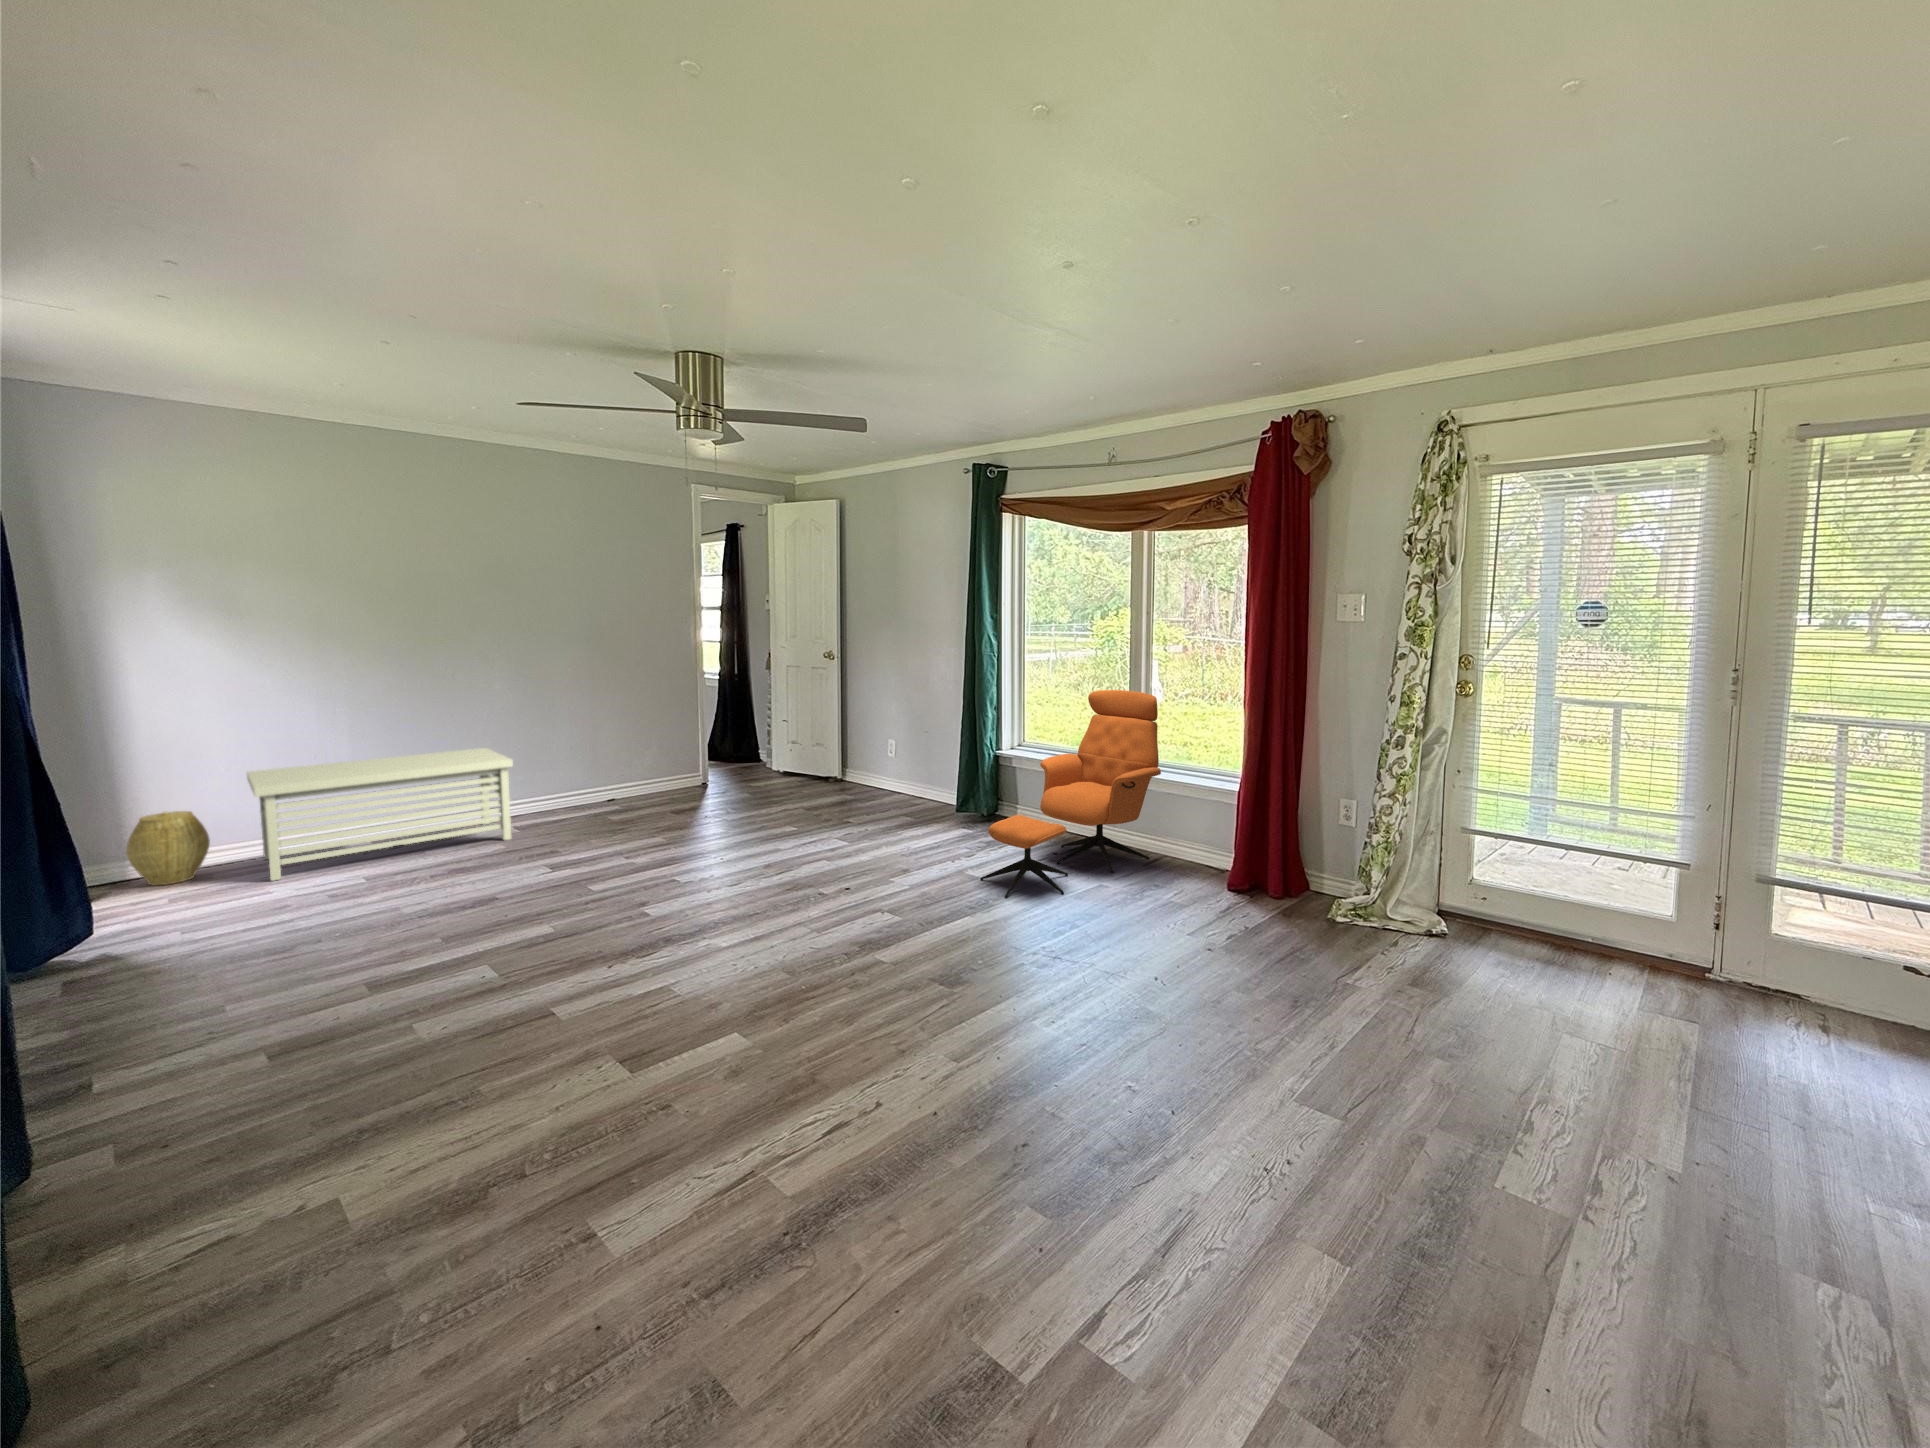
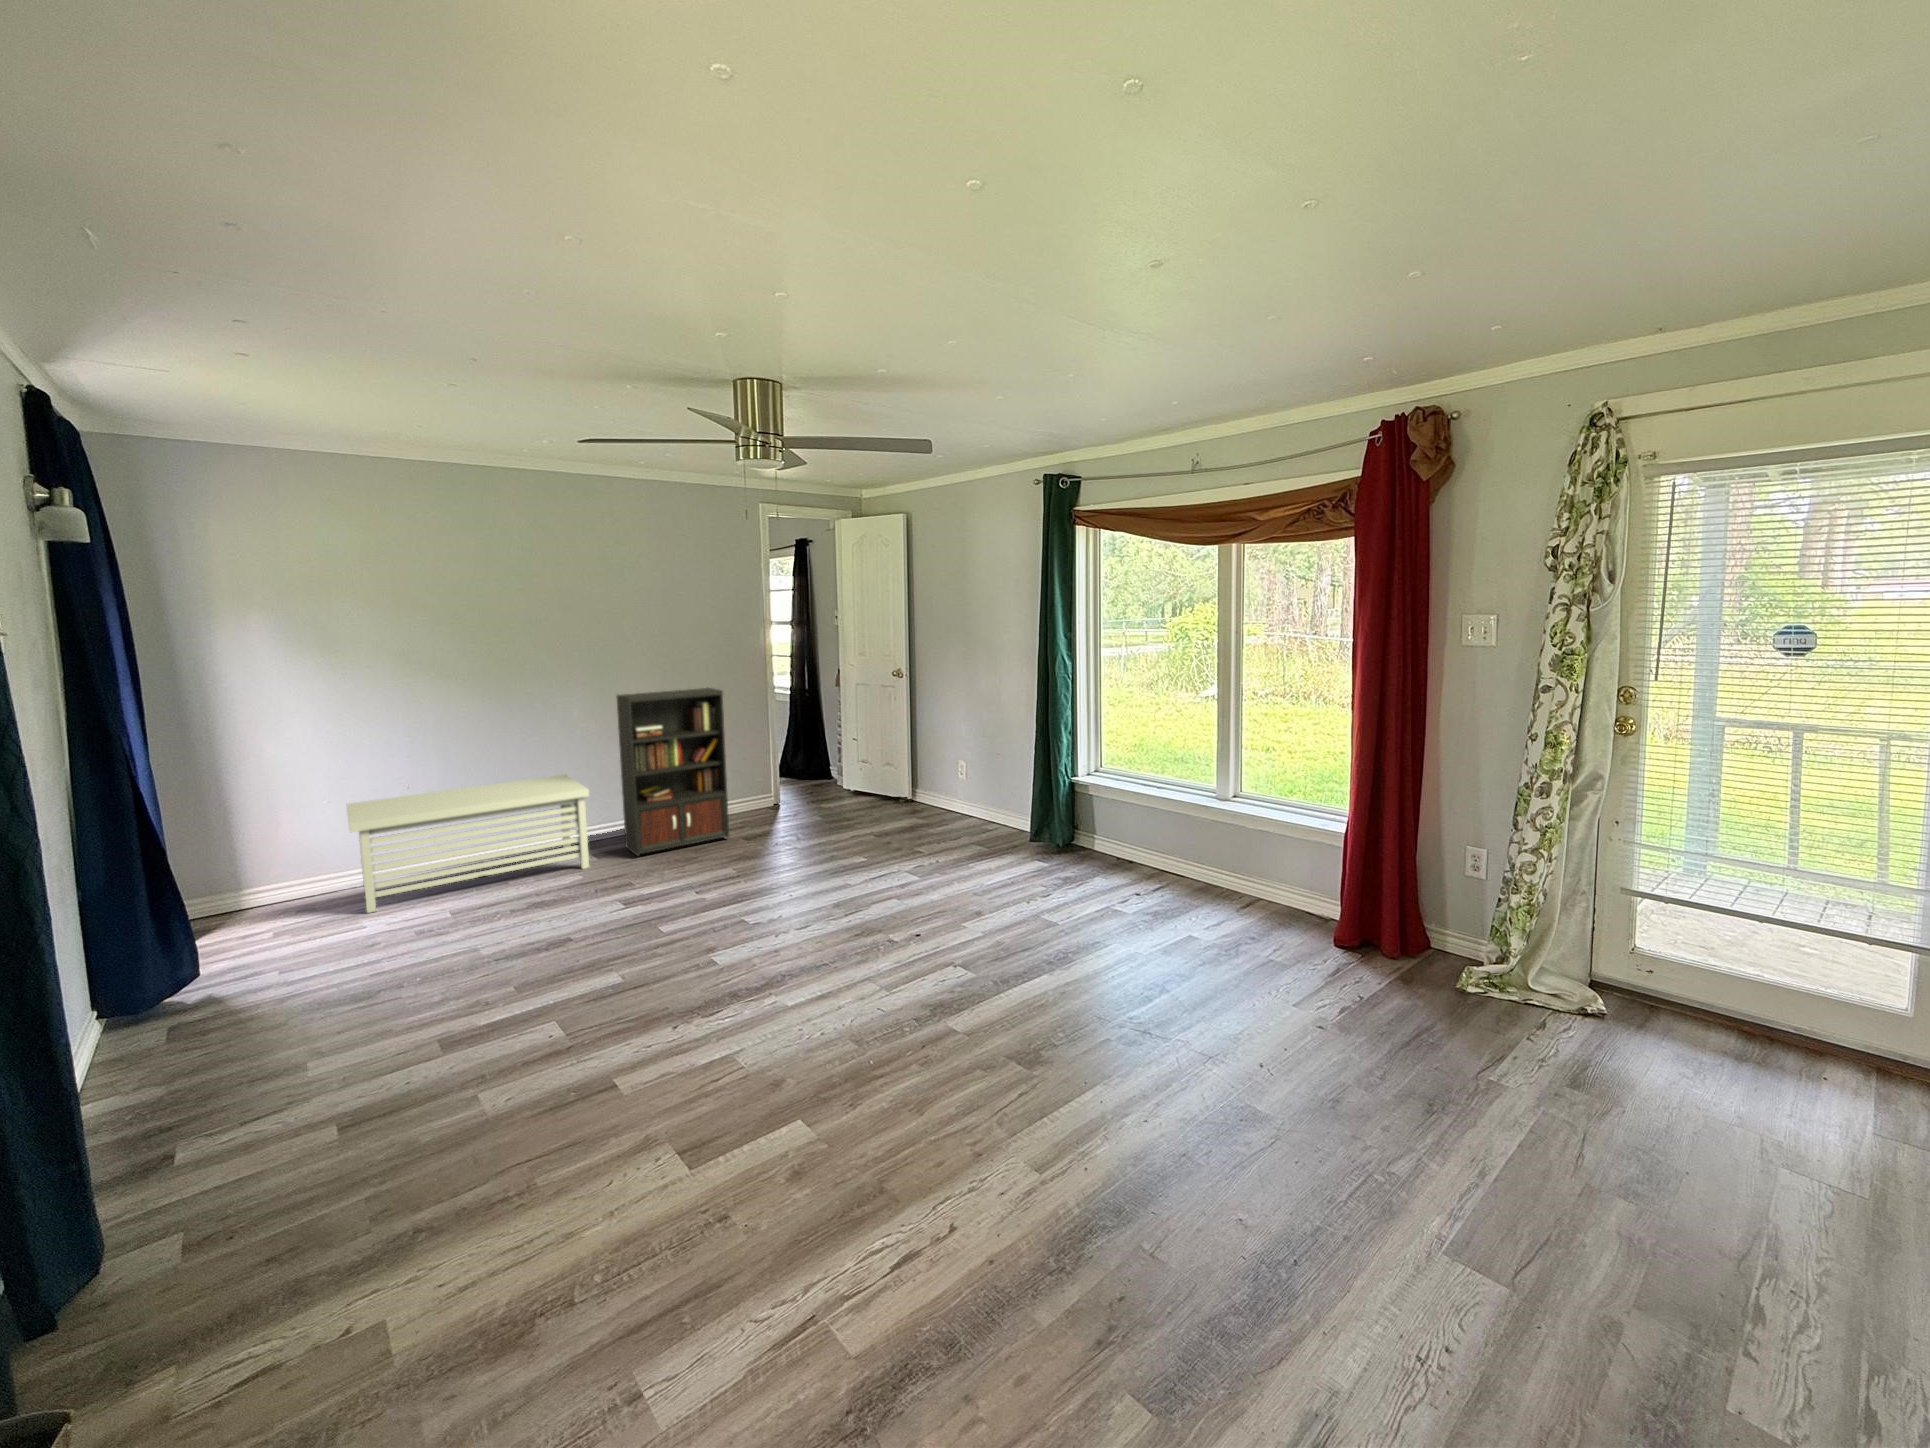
bookcase: none [542,663,658,829] -> present [617,688,729,856]
armchair: present [980,690,1161,897] -> none [1057,717,1254,950]
woven basket: present [126,811,210,886] -> none [240,843,314,916]

